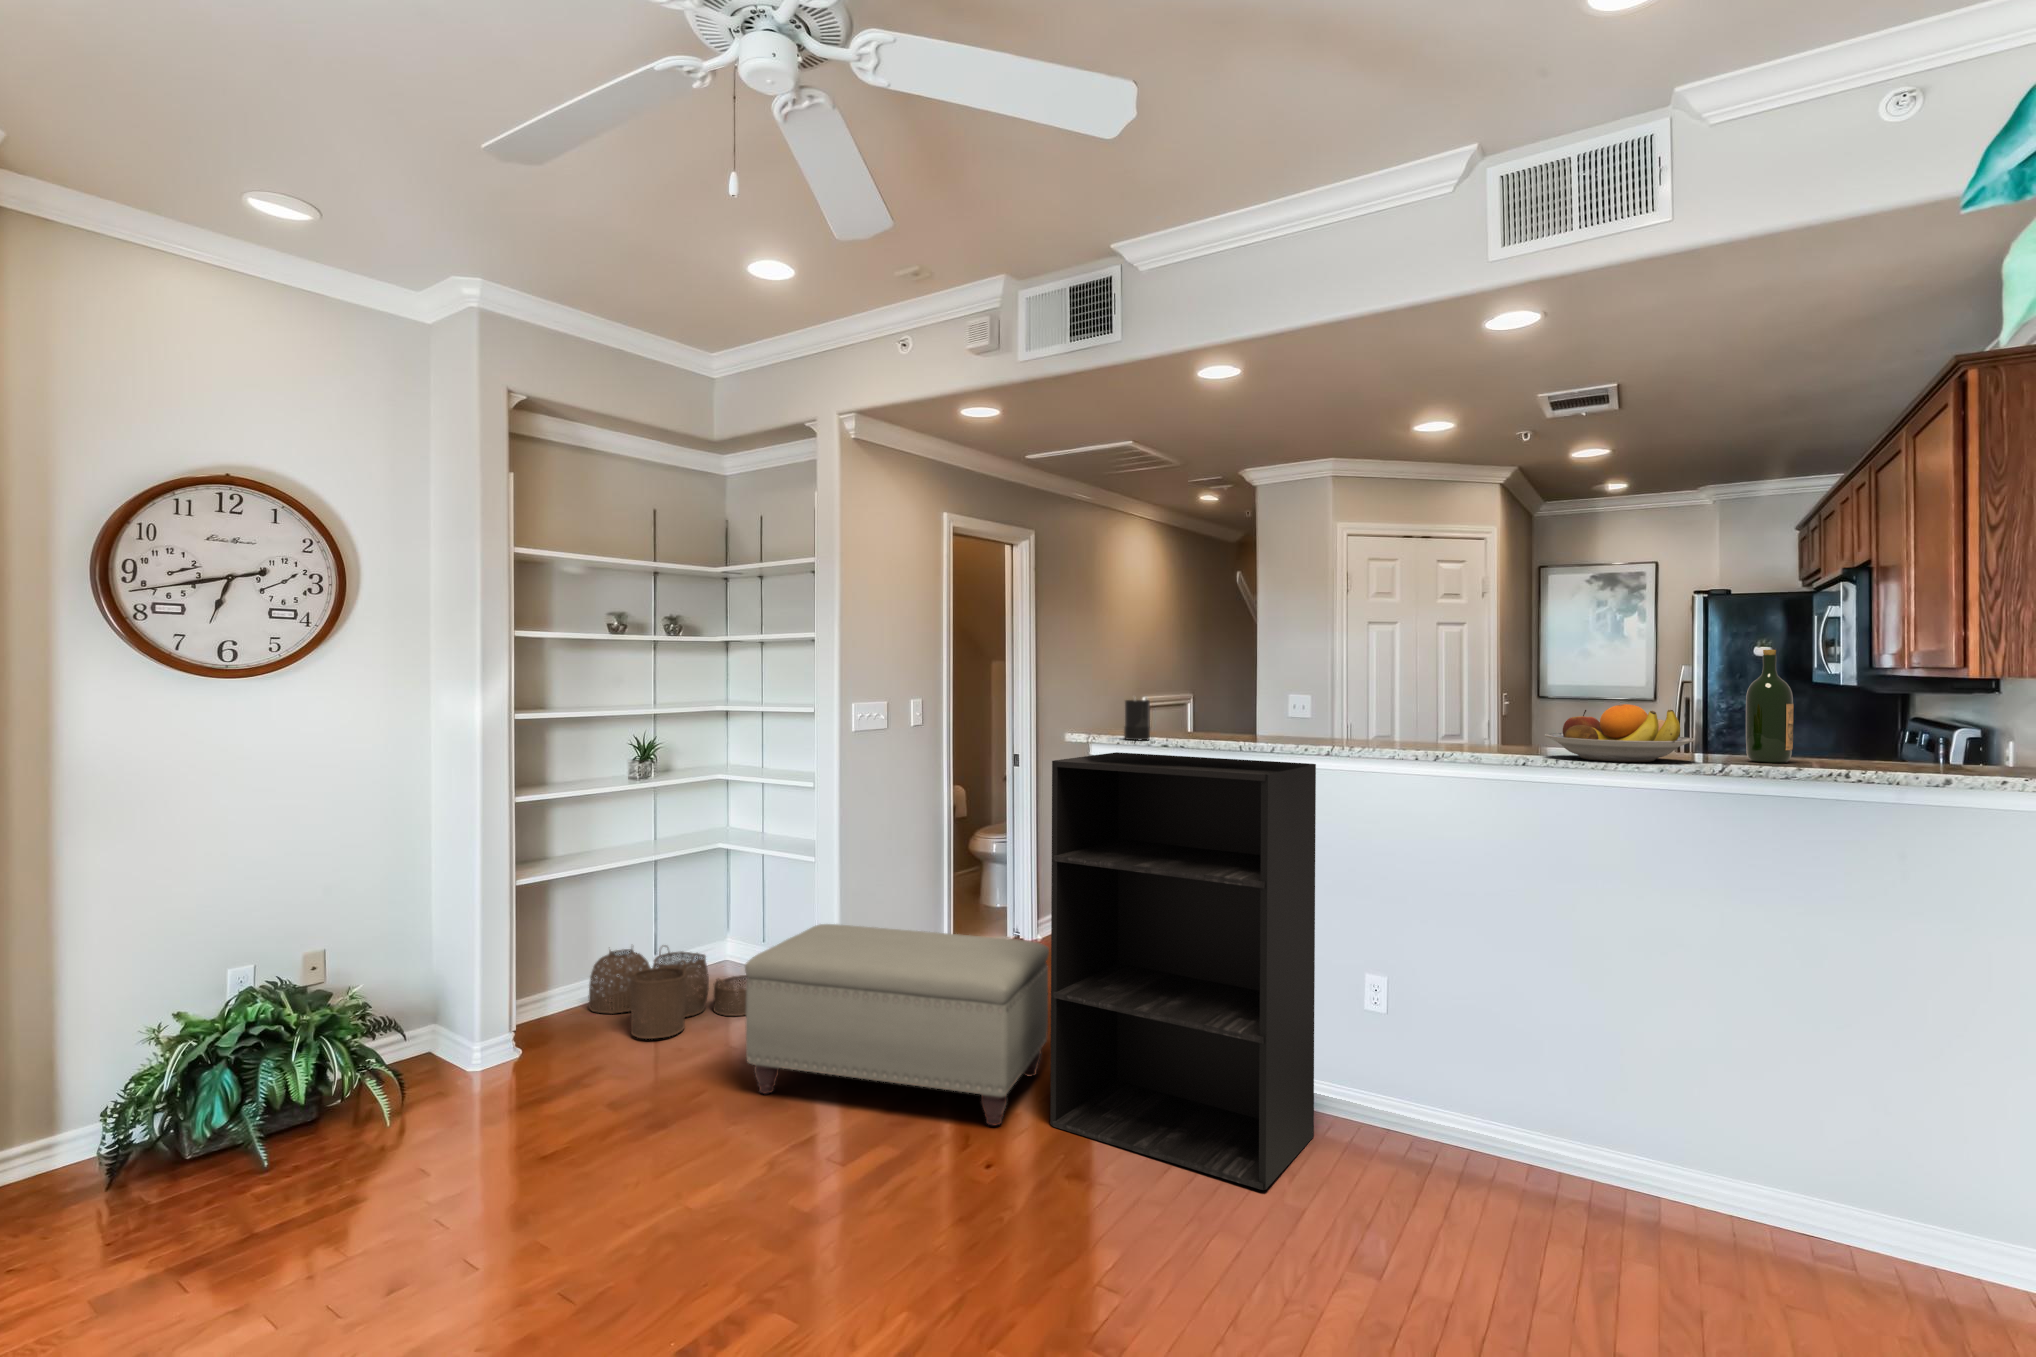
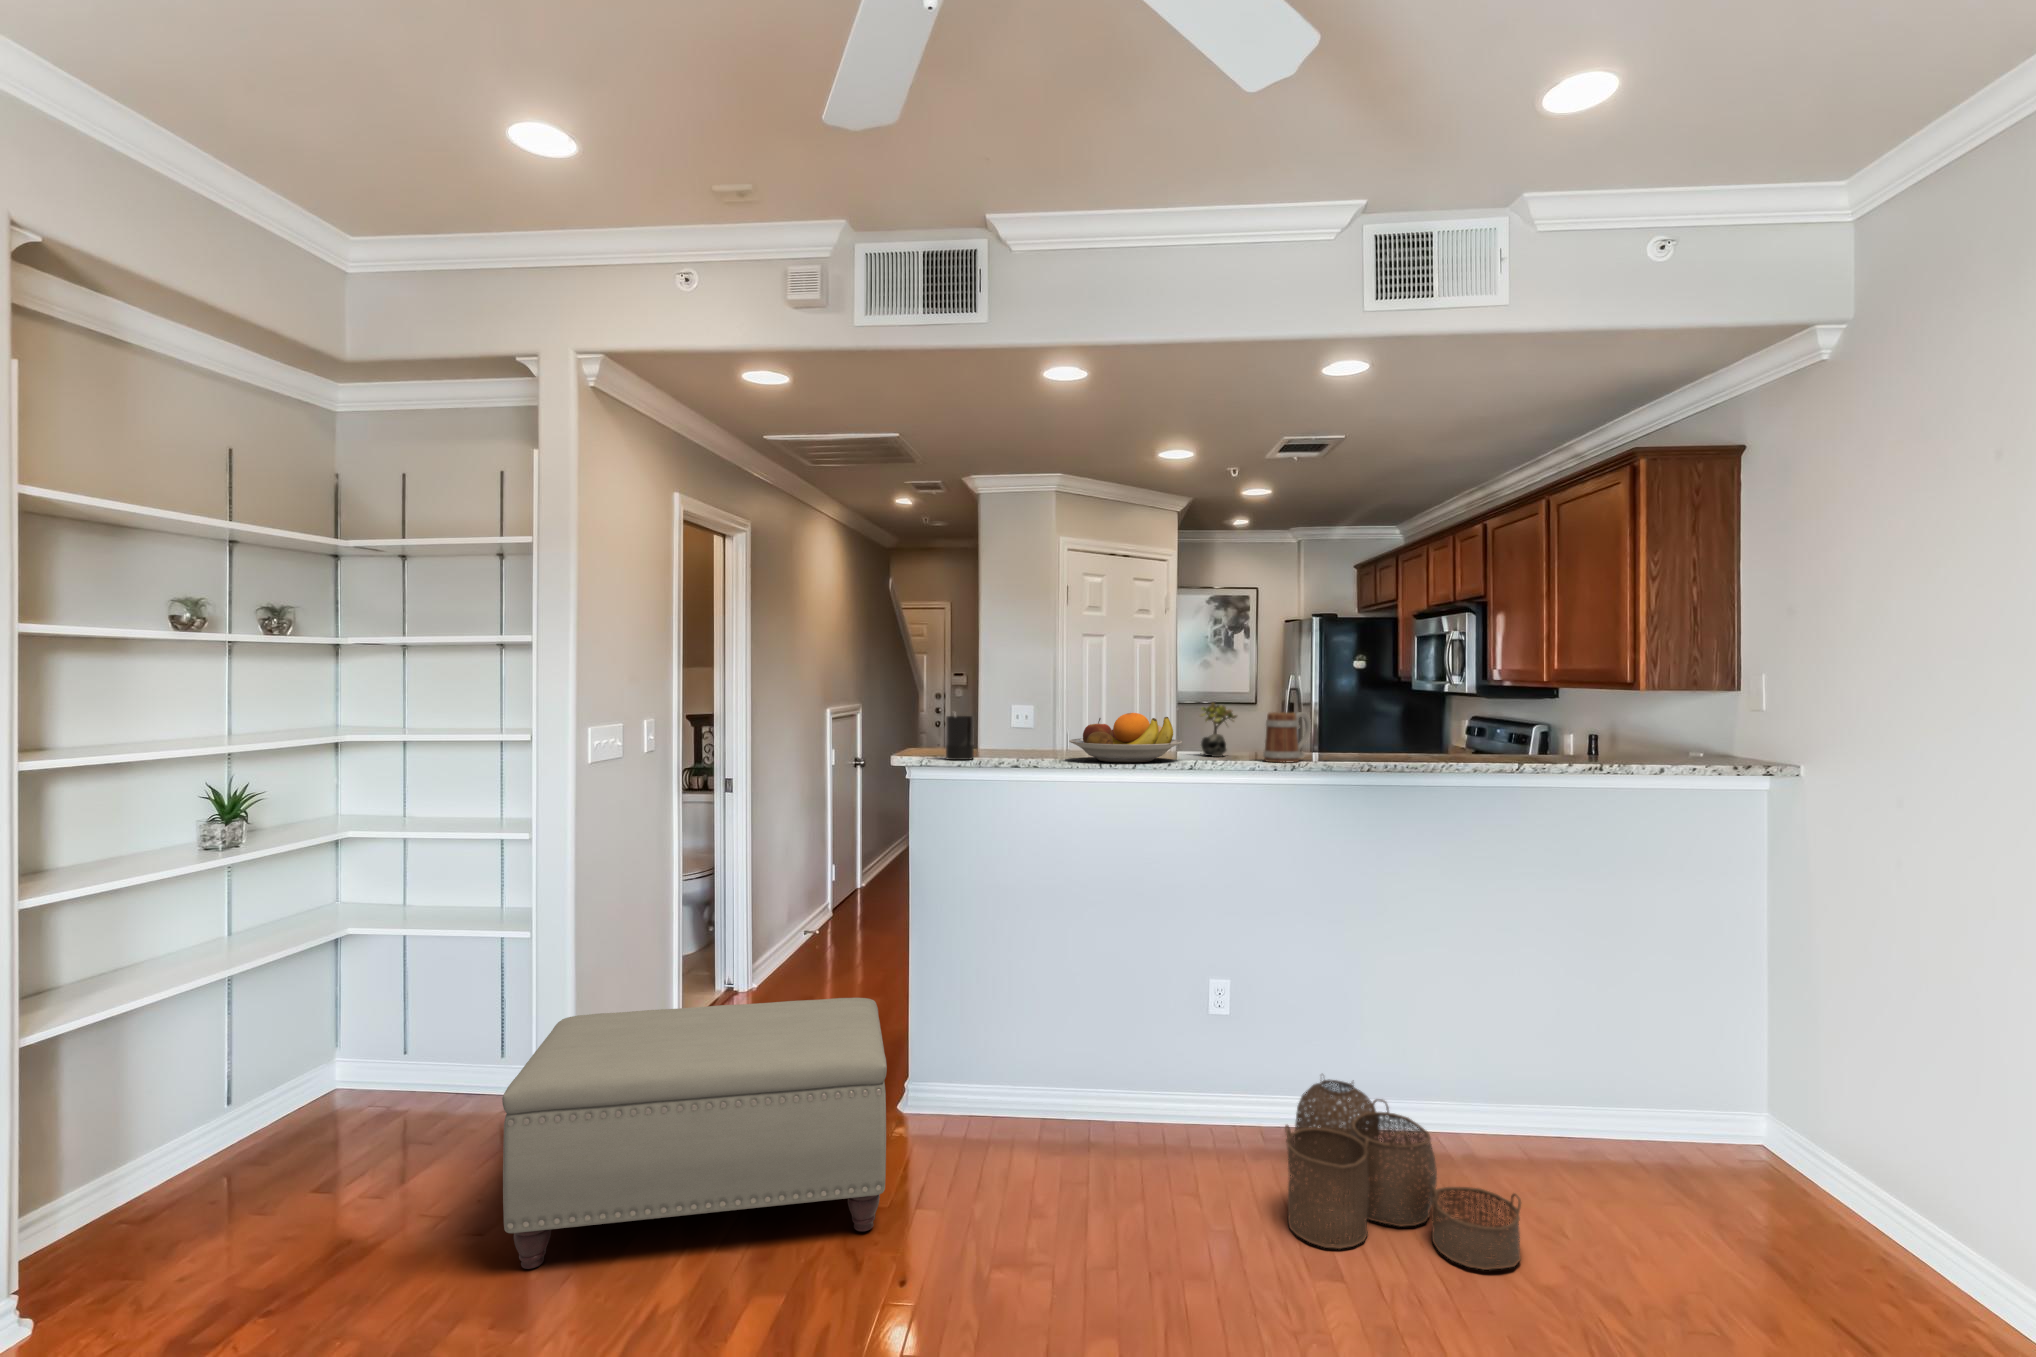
wine bottle: present [1746,650,1794,763] -> none [1497,665,1532,758]
succulent plant: none [1384,691,1425,748] -> present [1201,703,1237,757]
mug: none [1422,701,1481,754] -> present [1263,712,1311,763]
fruit bowl: present [1544,704,1695,762] -> present [1069,713,1182,762]
bookshelf: present [1050,752,1316,1190] -> none [927,775,1190,1229]
woven basket: present [588,946,748,1039] -> present [1285,1080,1521,1270]

